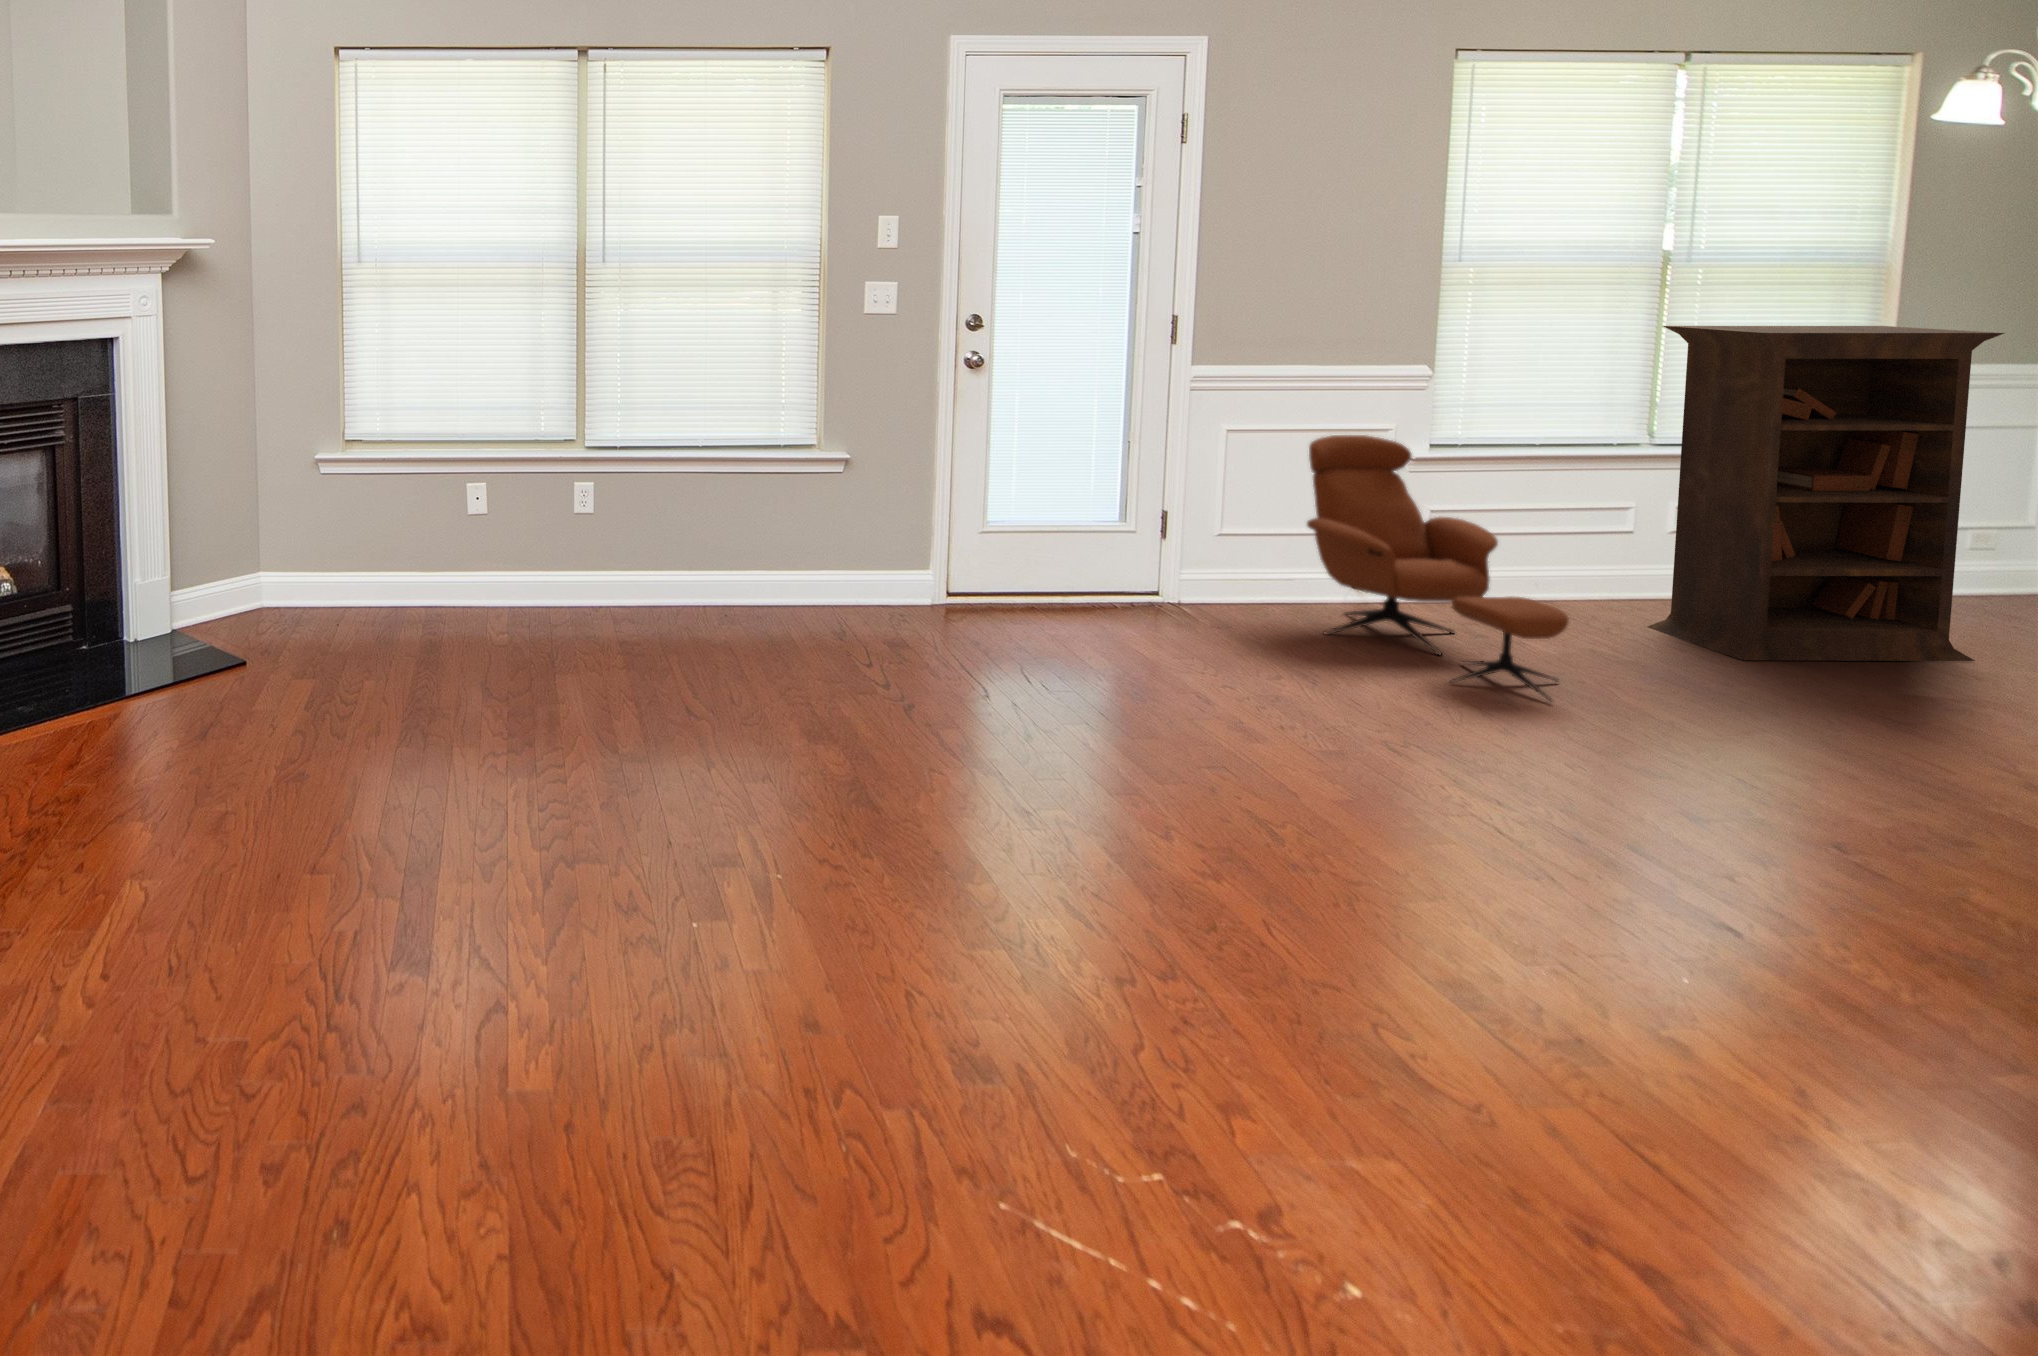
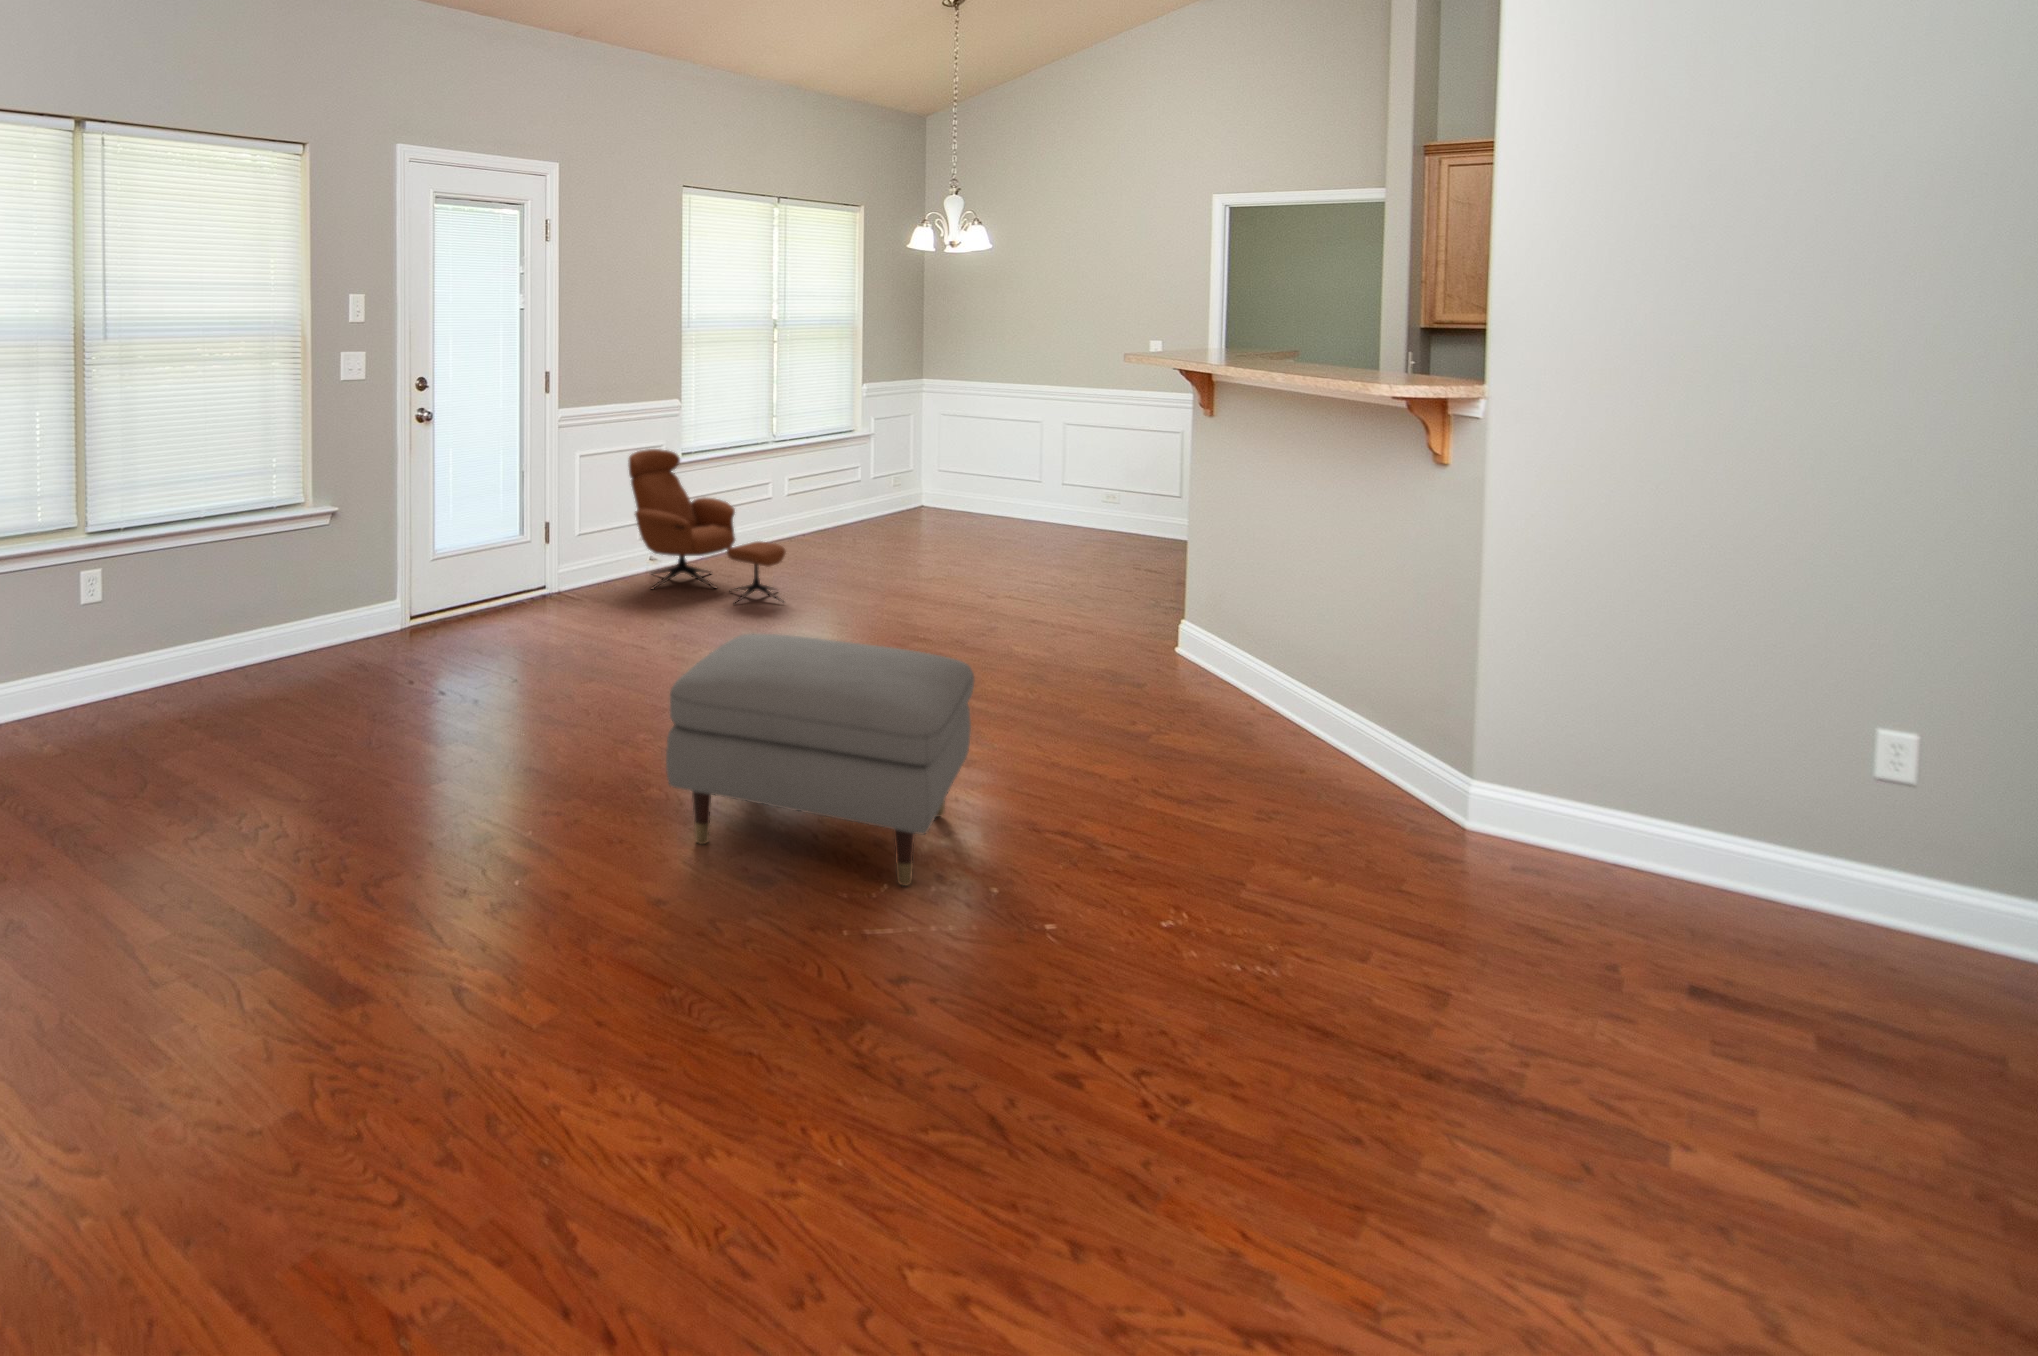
bookcase: present [1647,326,2005,661] -> none [785,362,913,560]
ottoman: none [1037,707,1633,1155] -> present [666,634,974,886]

